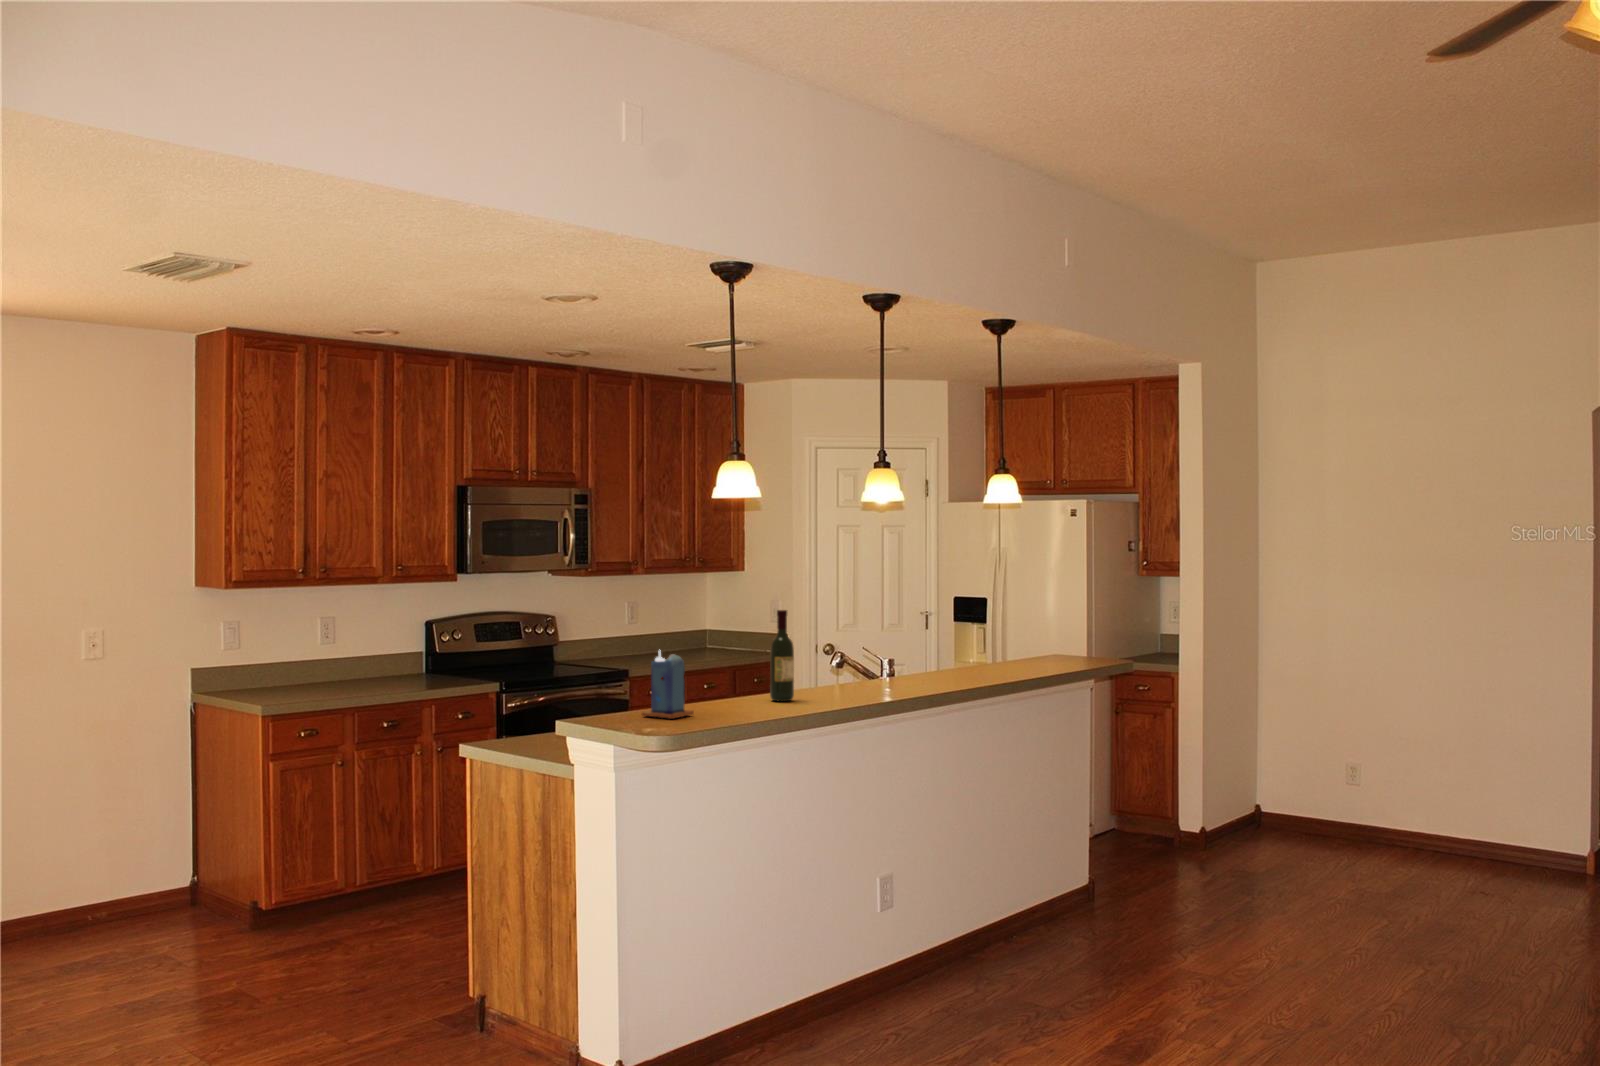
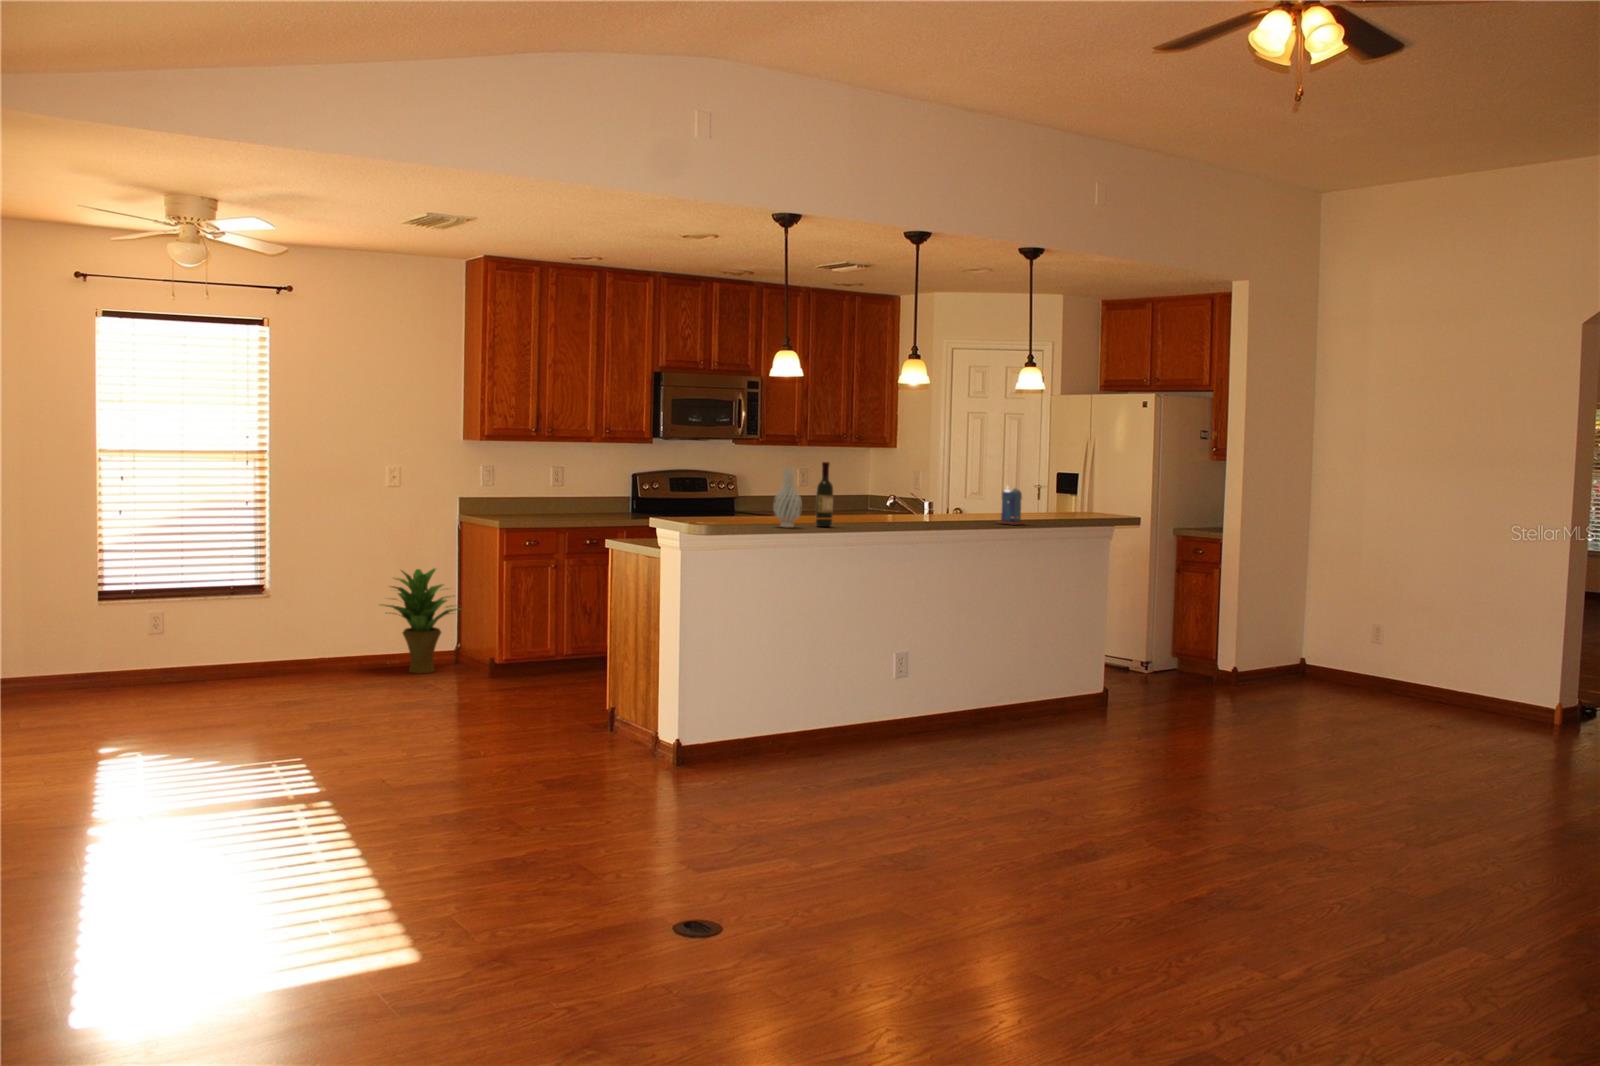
vase: none [718,618,759,707] -> present [774,466,802,527]
candle: present [642,651,694,719] -> present [996,488,1025,525]
potted plant: none [63,779,198,942] -> present [385,569,460,674]

